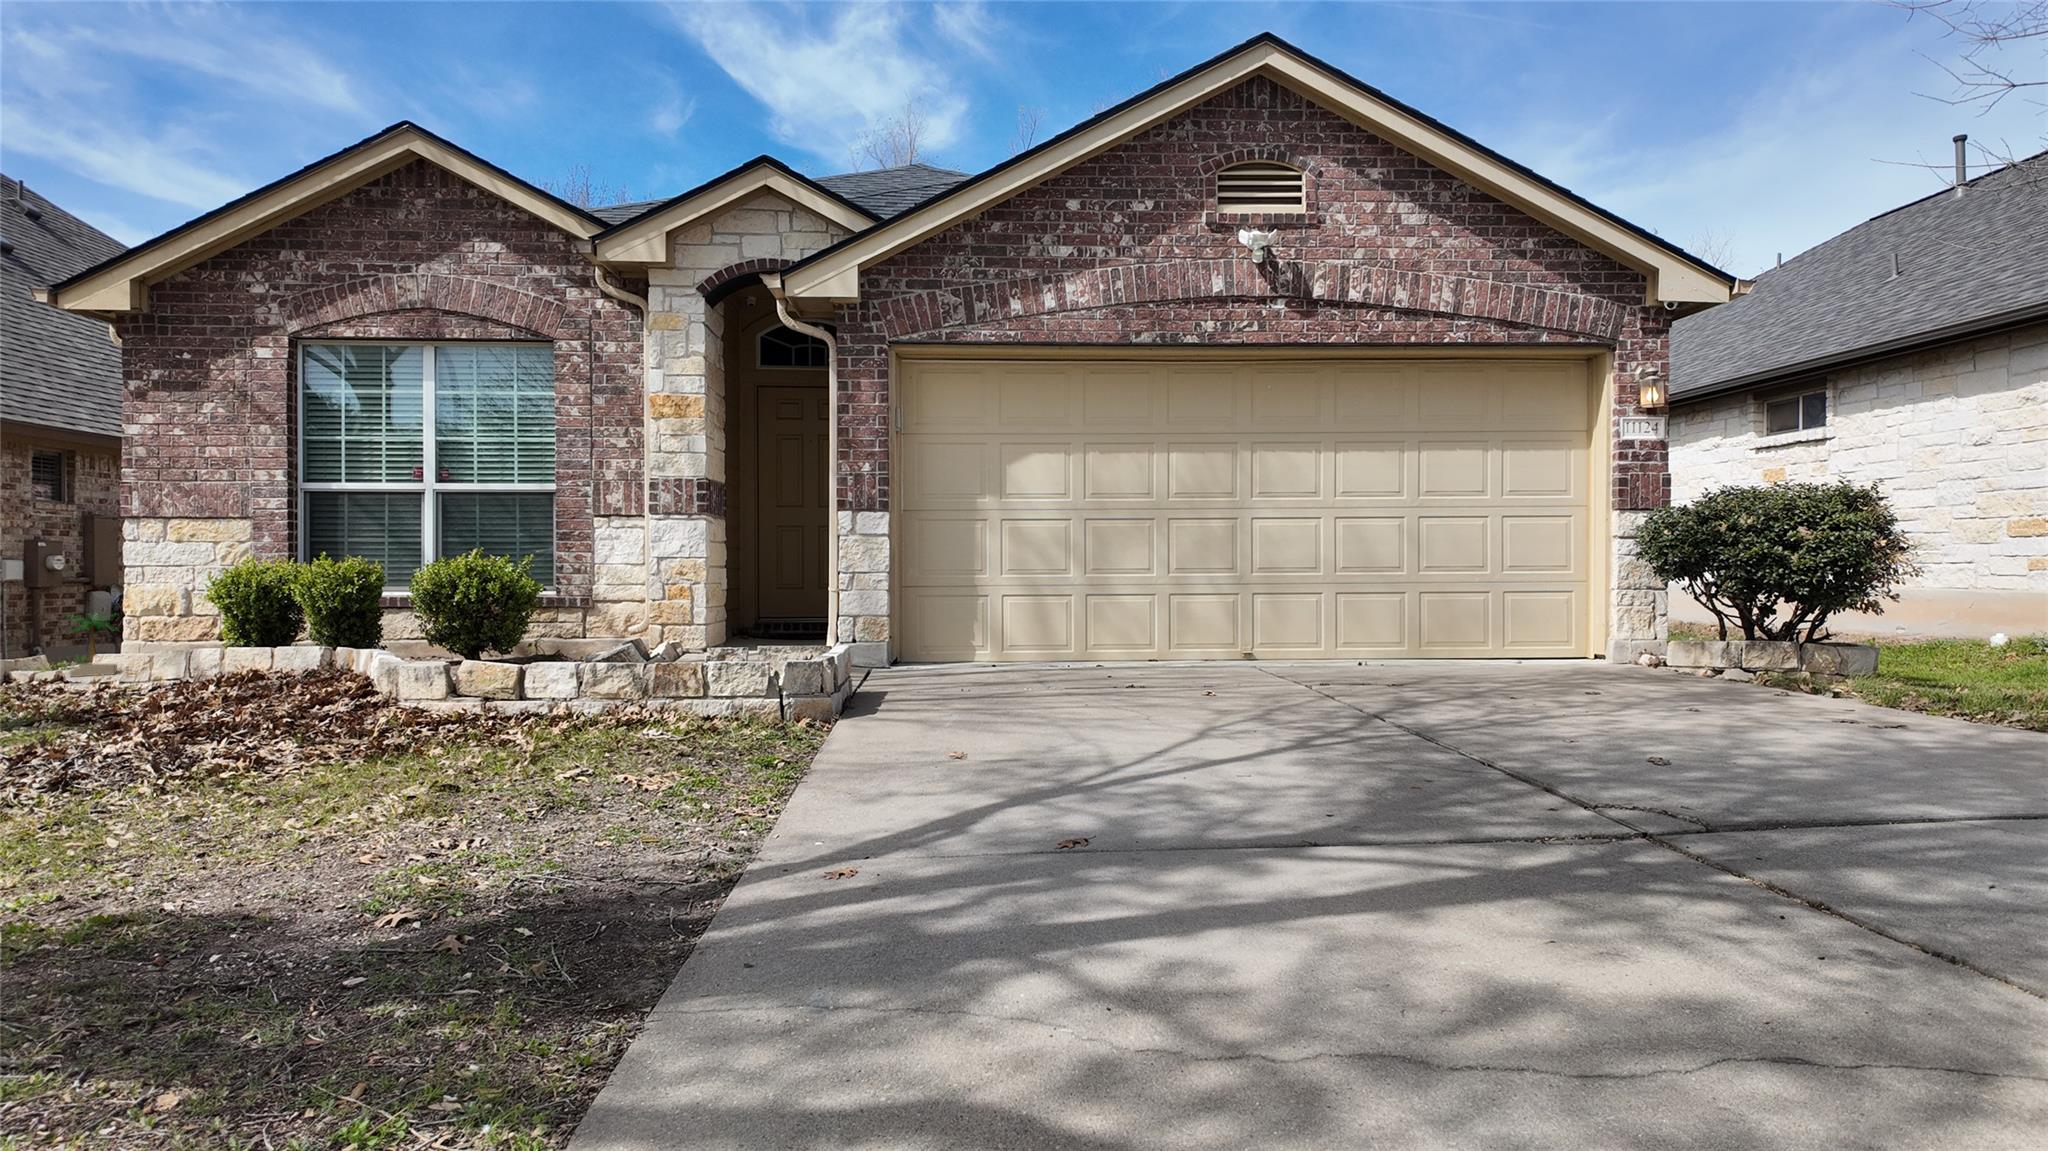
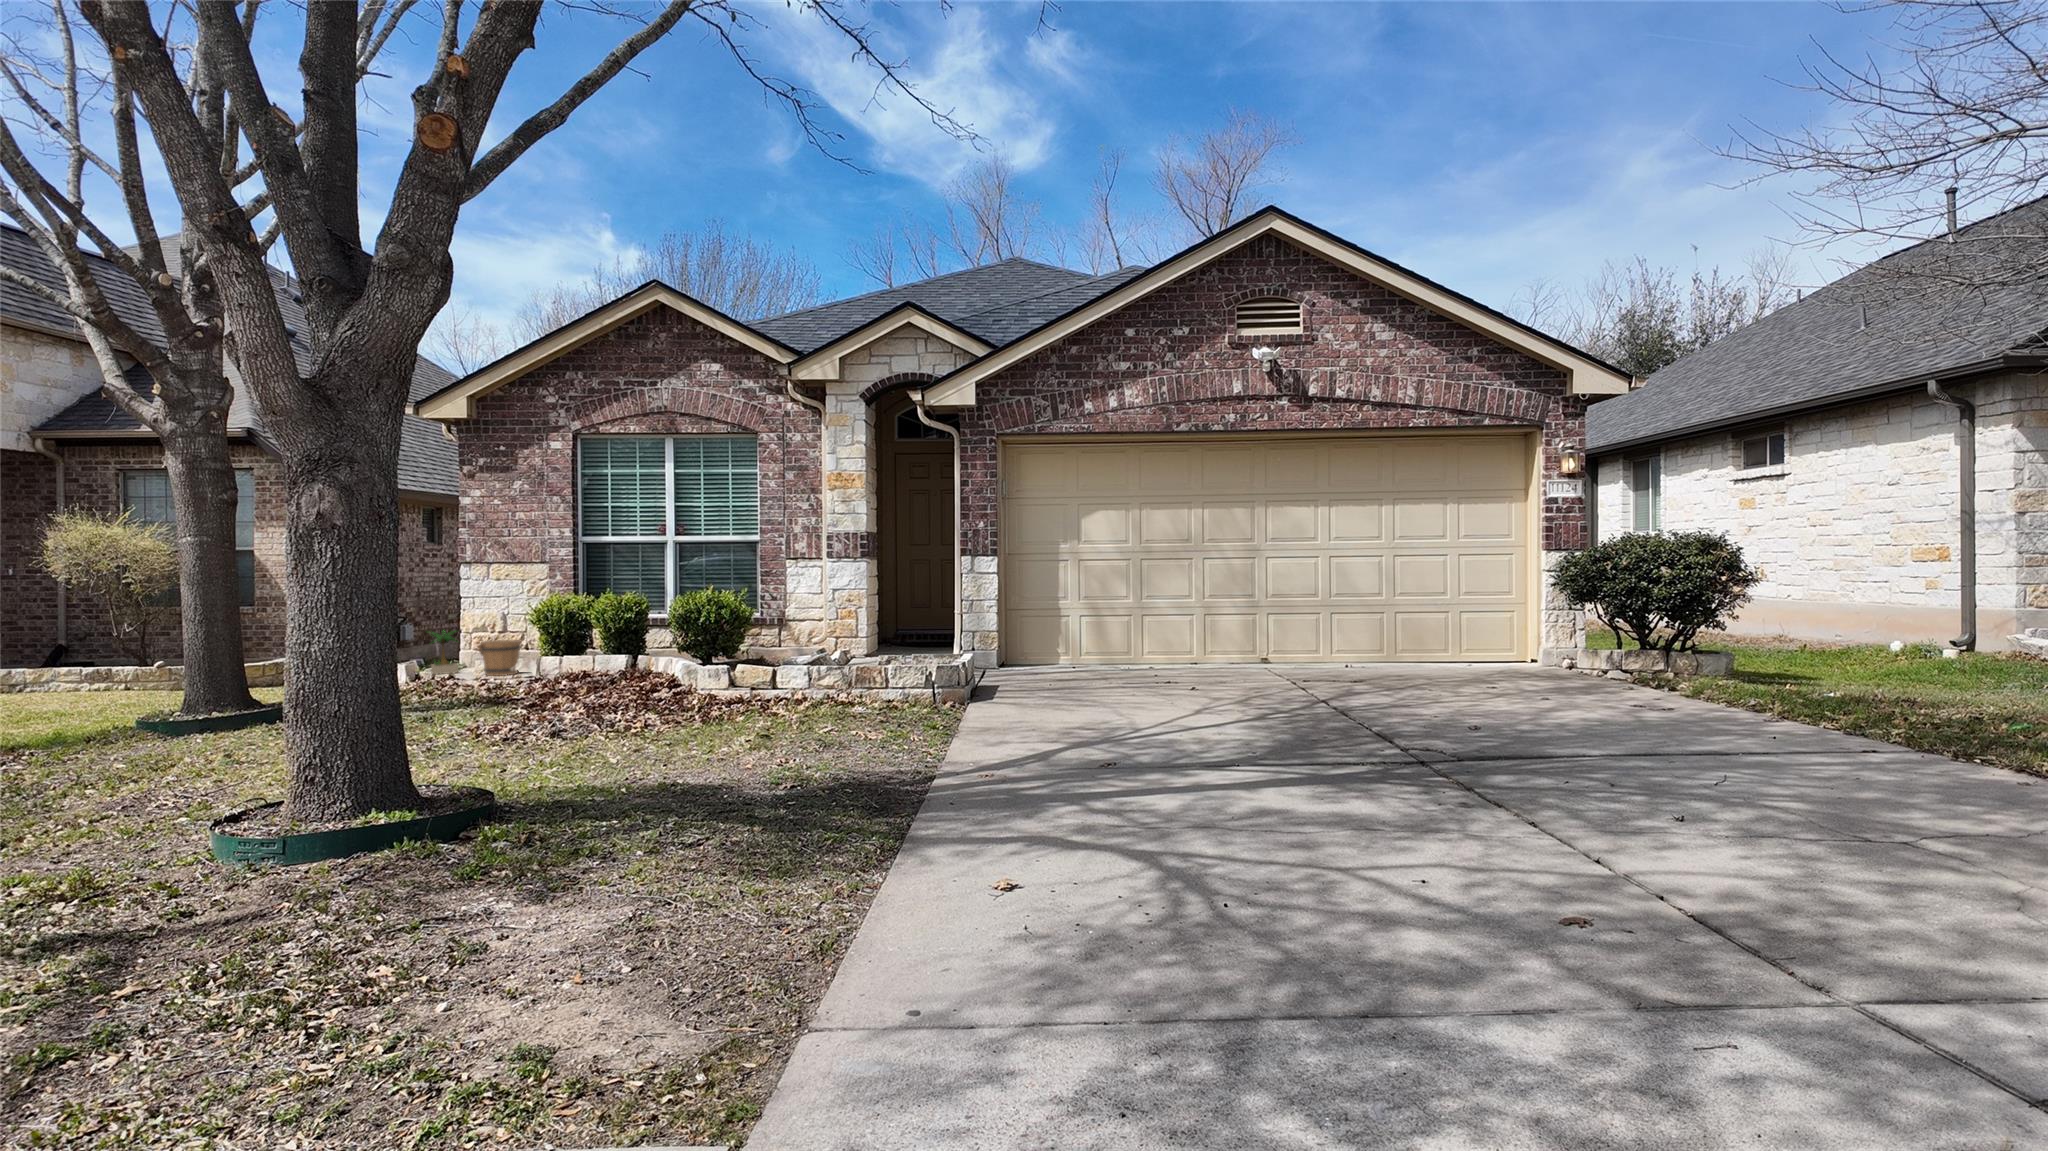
bucket: none [136,627,210,679] -> present [478,640,521,676]

